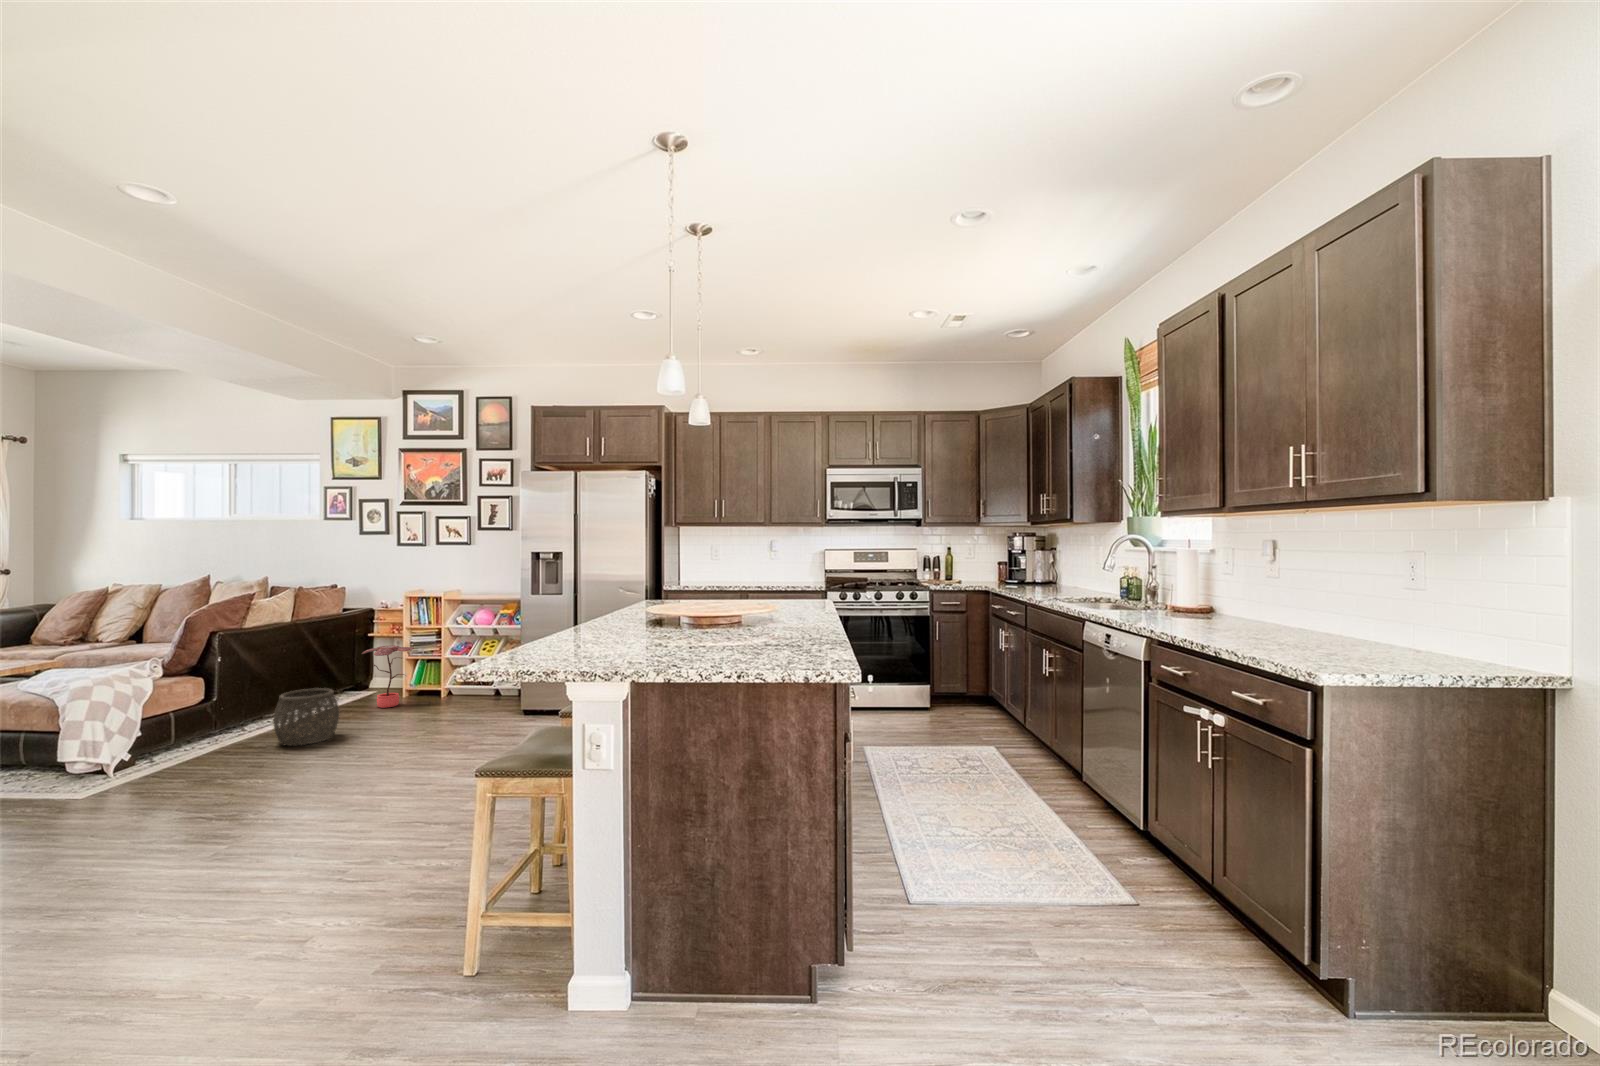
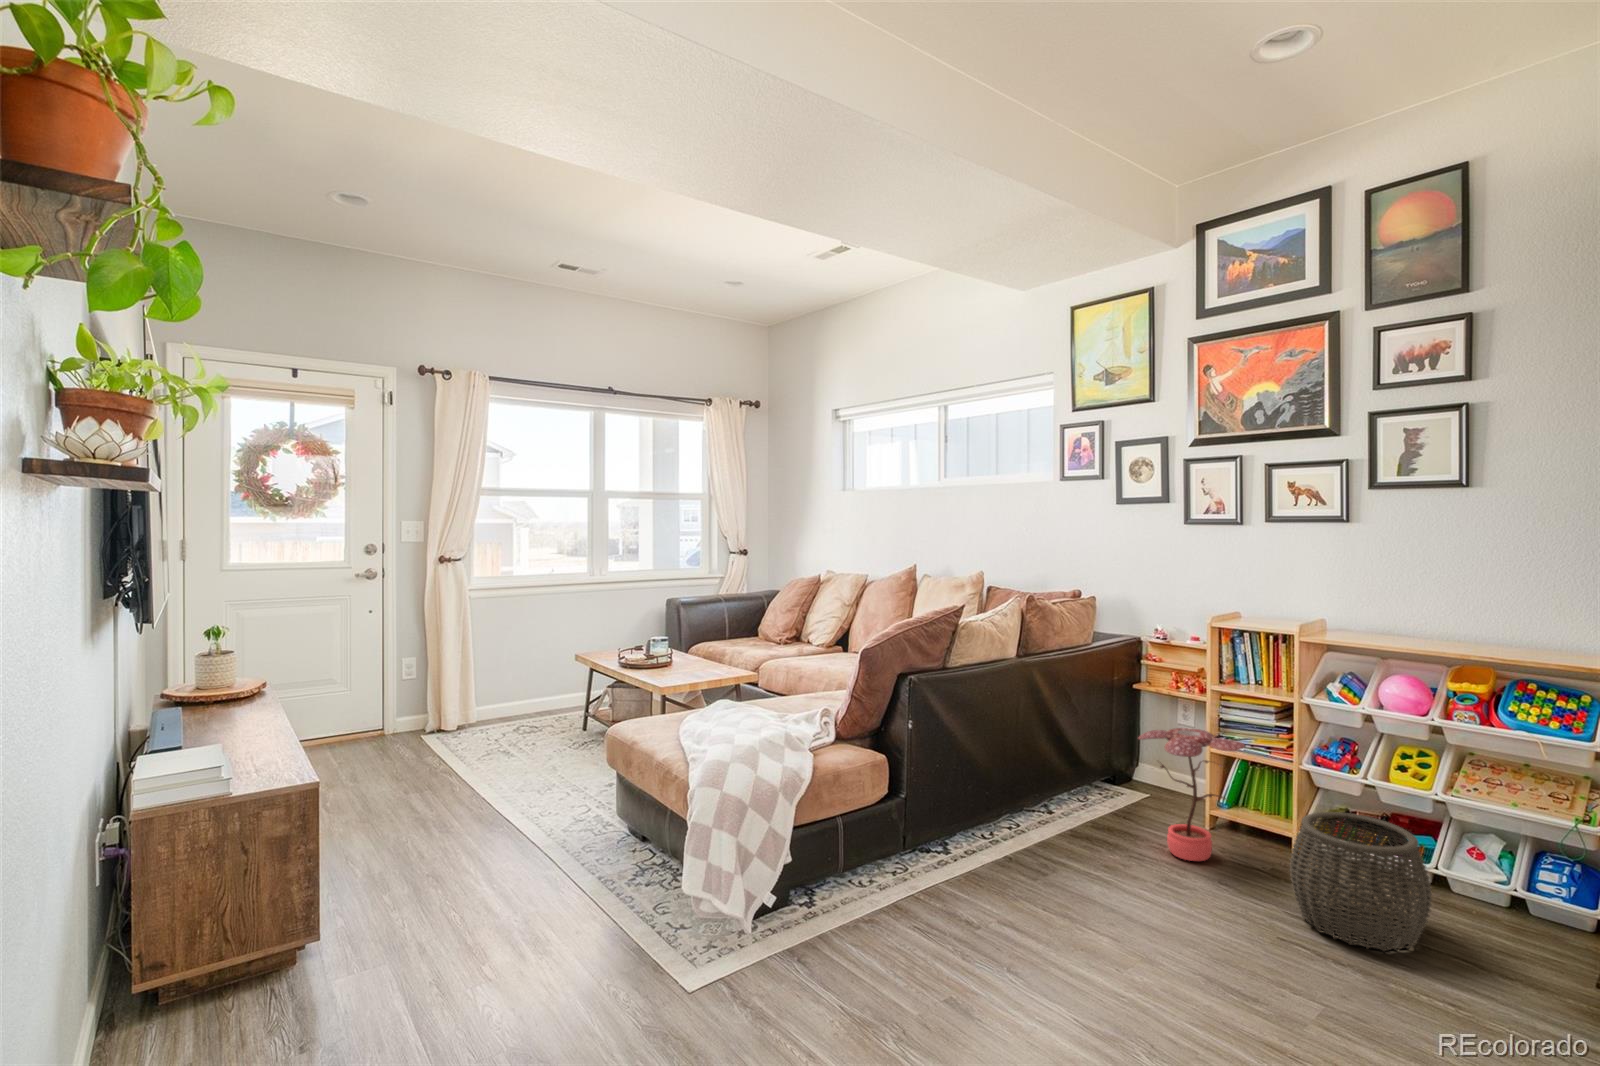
woven basket: present [273,688,340,746] -> present [1289,812,1432,951]

